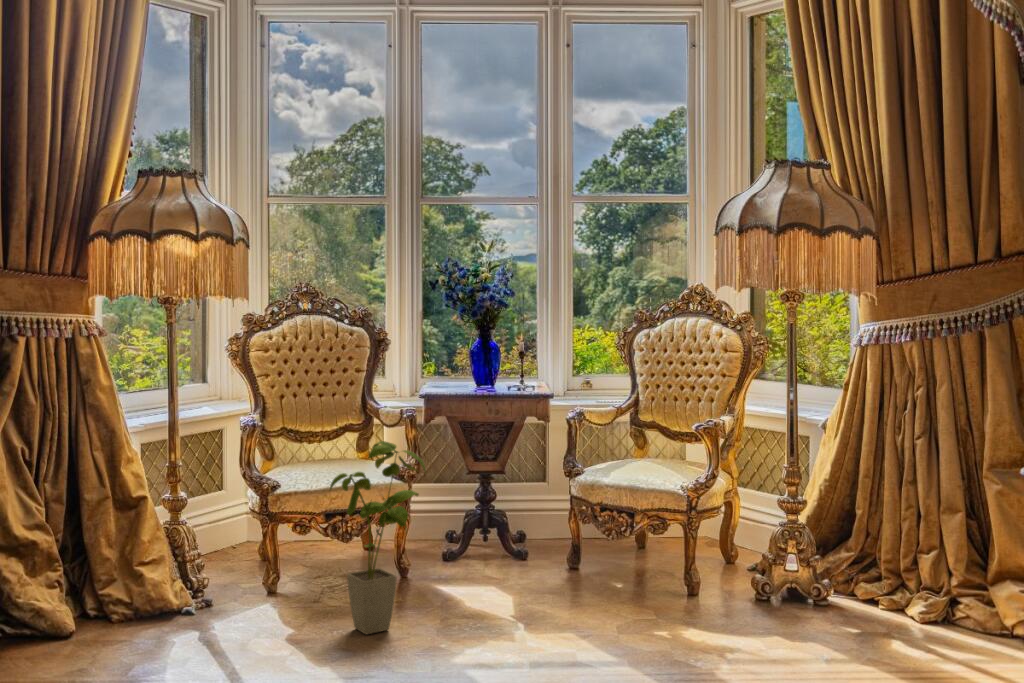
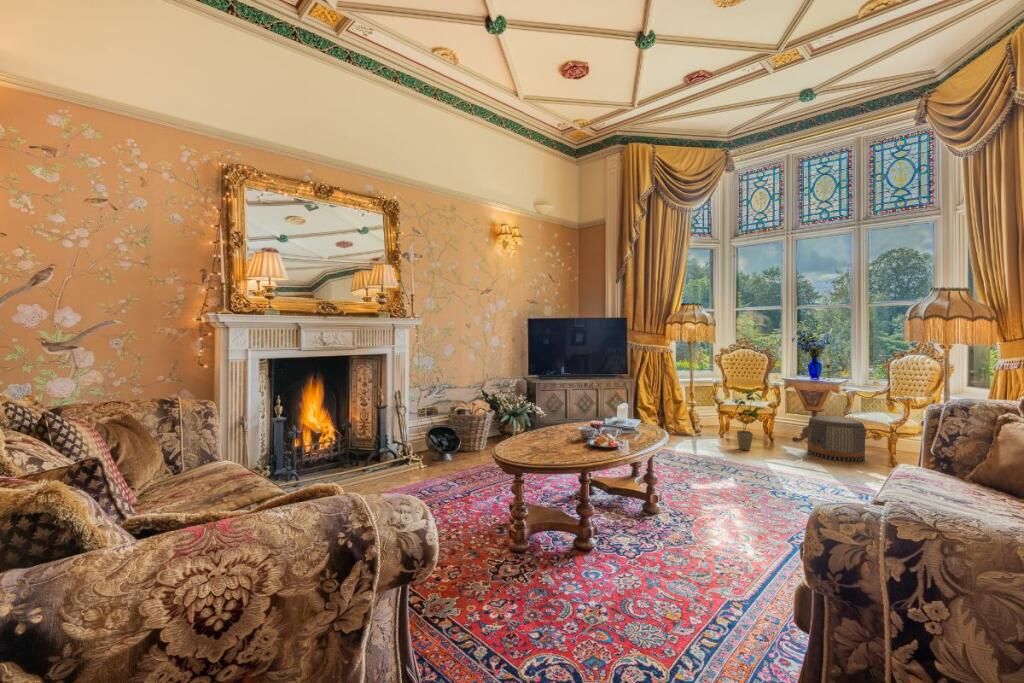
pouf: none [506,484,630,606] -> present [807,416,865,461]

